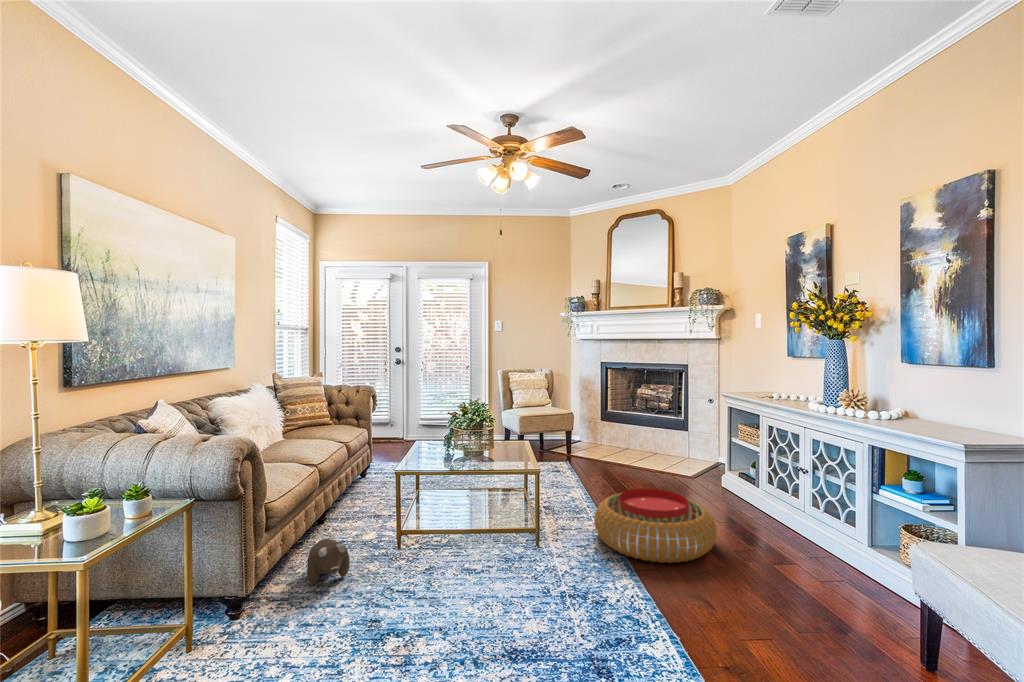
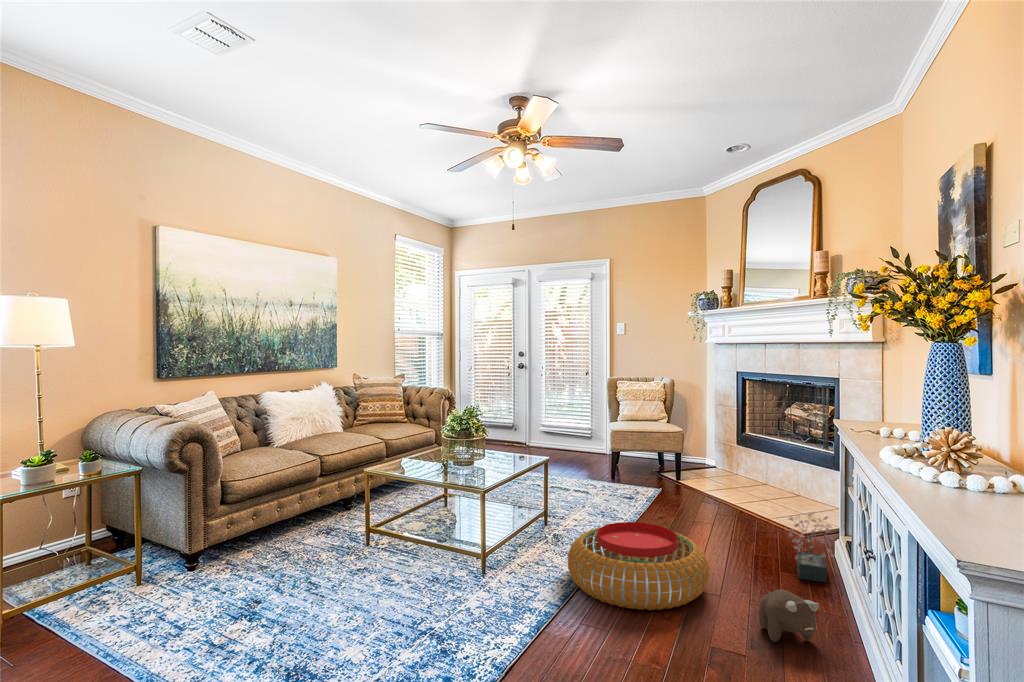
decorative plant: none [714,463,763,514] -> present [789,513,834,582]
plush toy: present [307,539,350,585] -> present [759,589,819,642]

